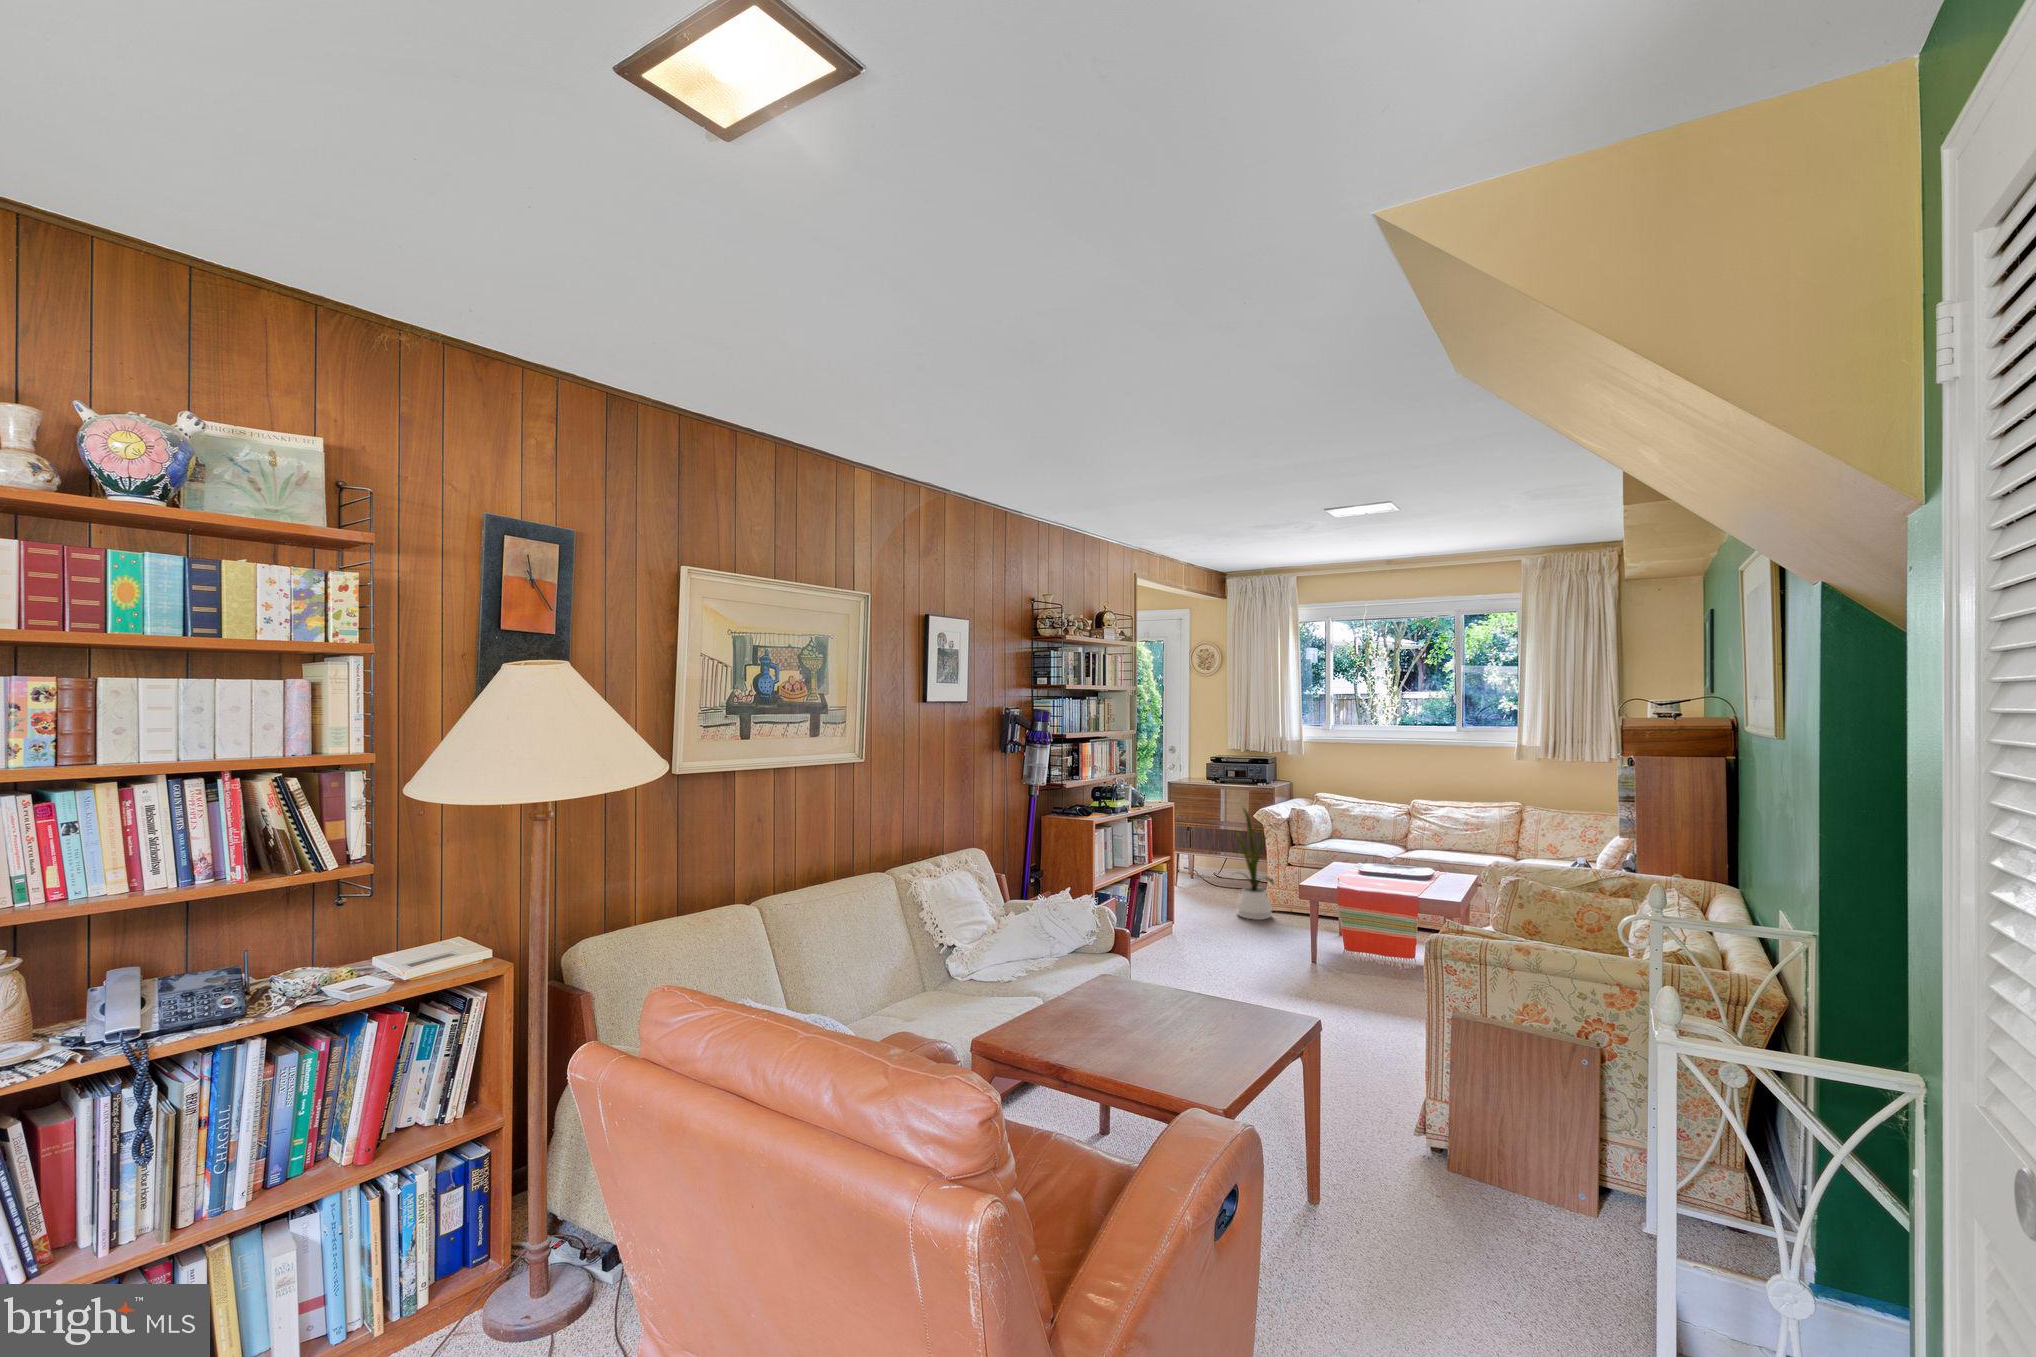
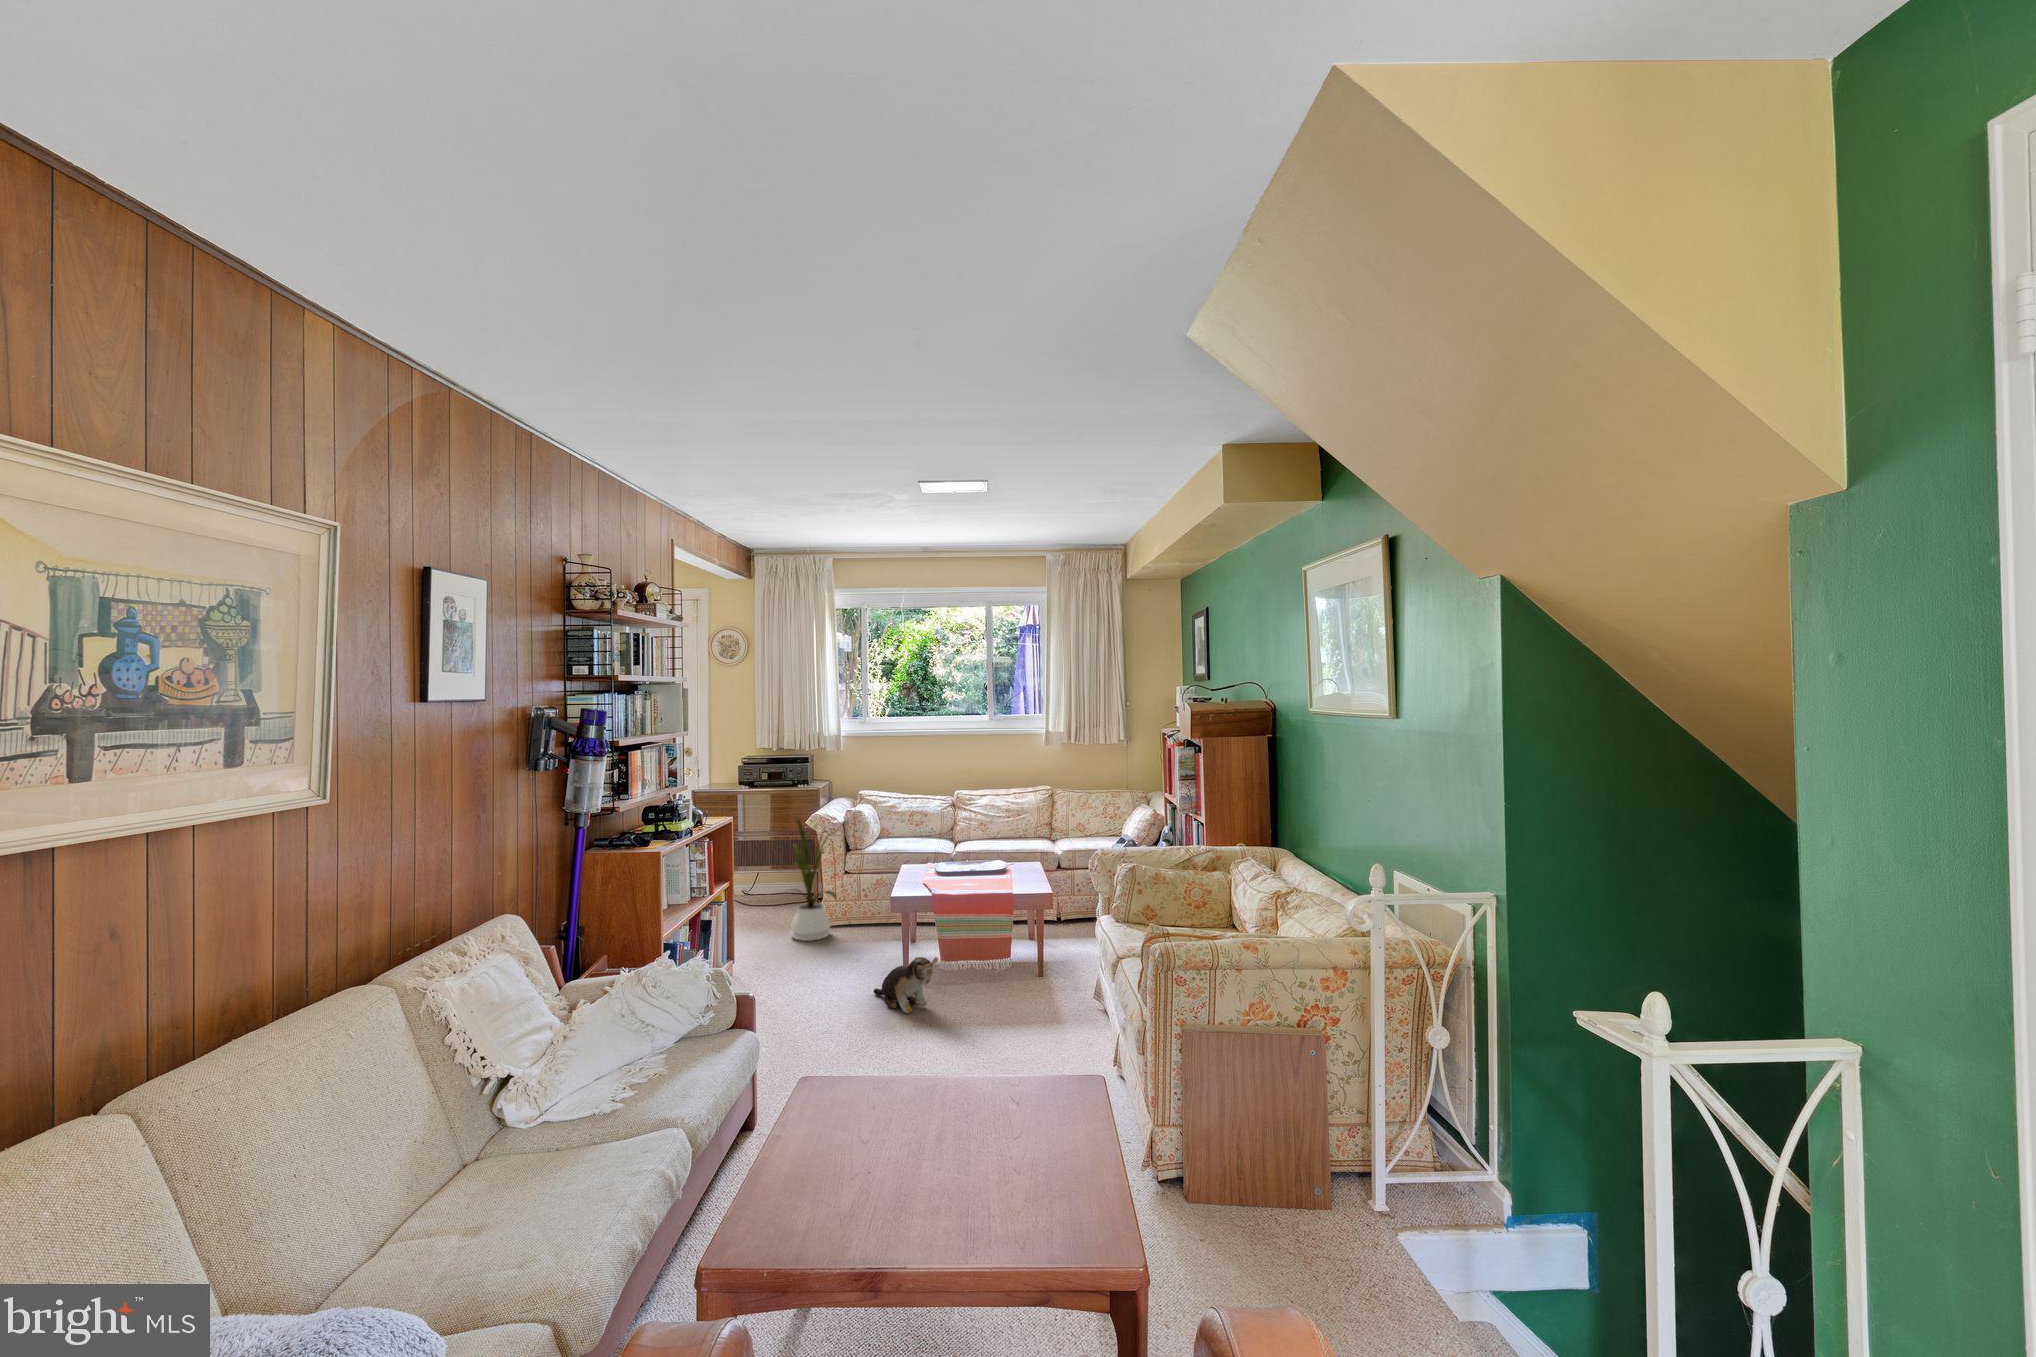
plush toy: none [1279,938,1325,987] -> present [874,957,938,1013]

